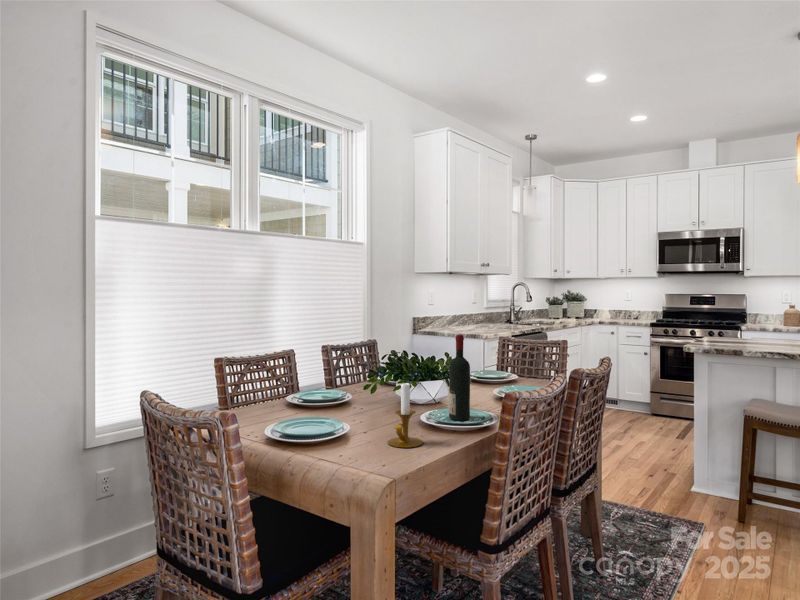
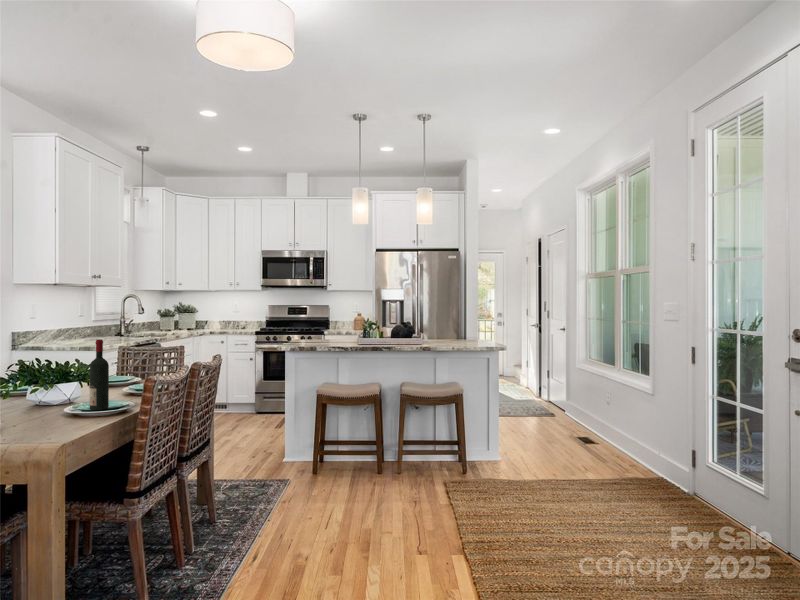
candlestick: present [388,383,423,448] -> none [42,378,75,429]

